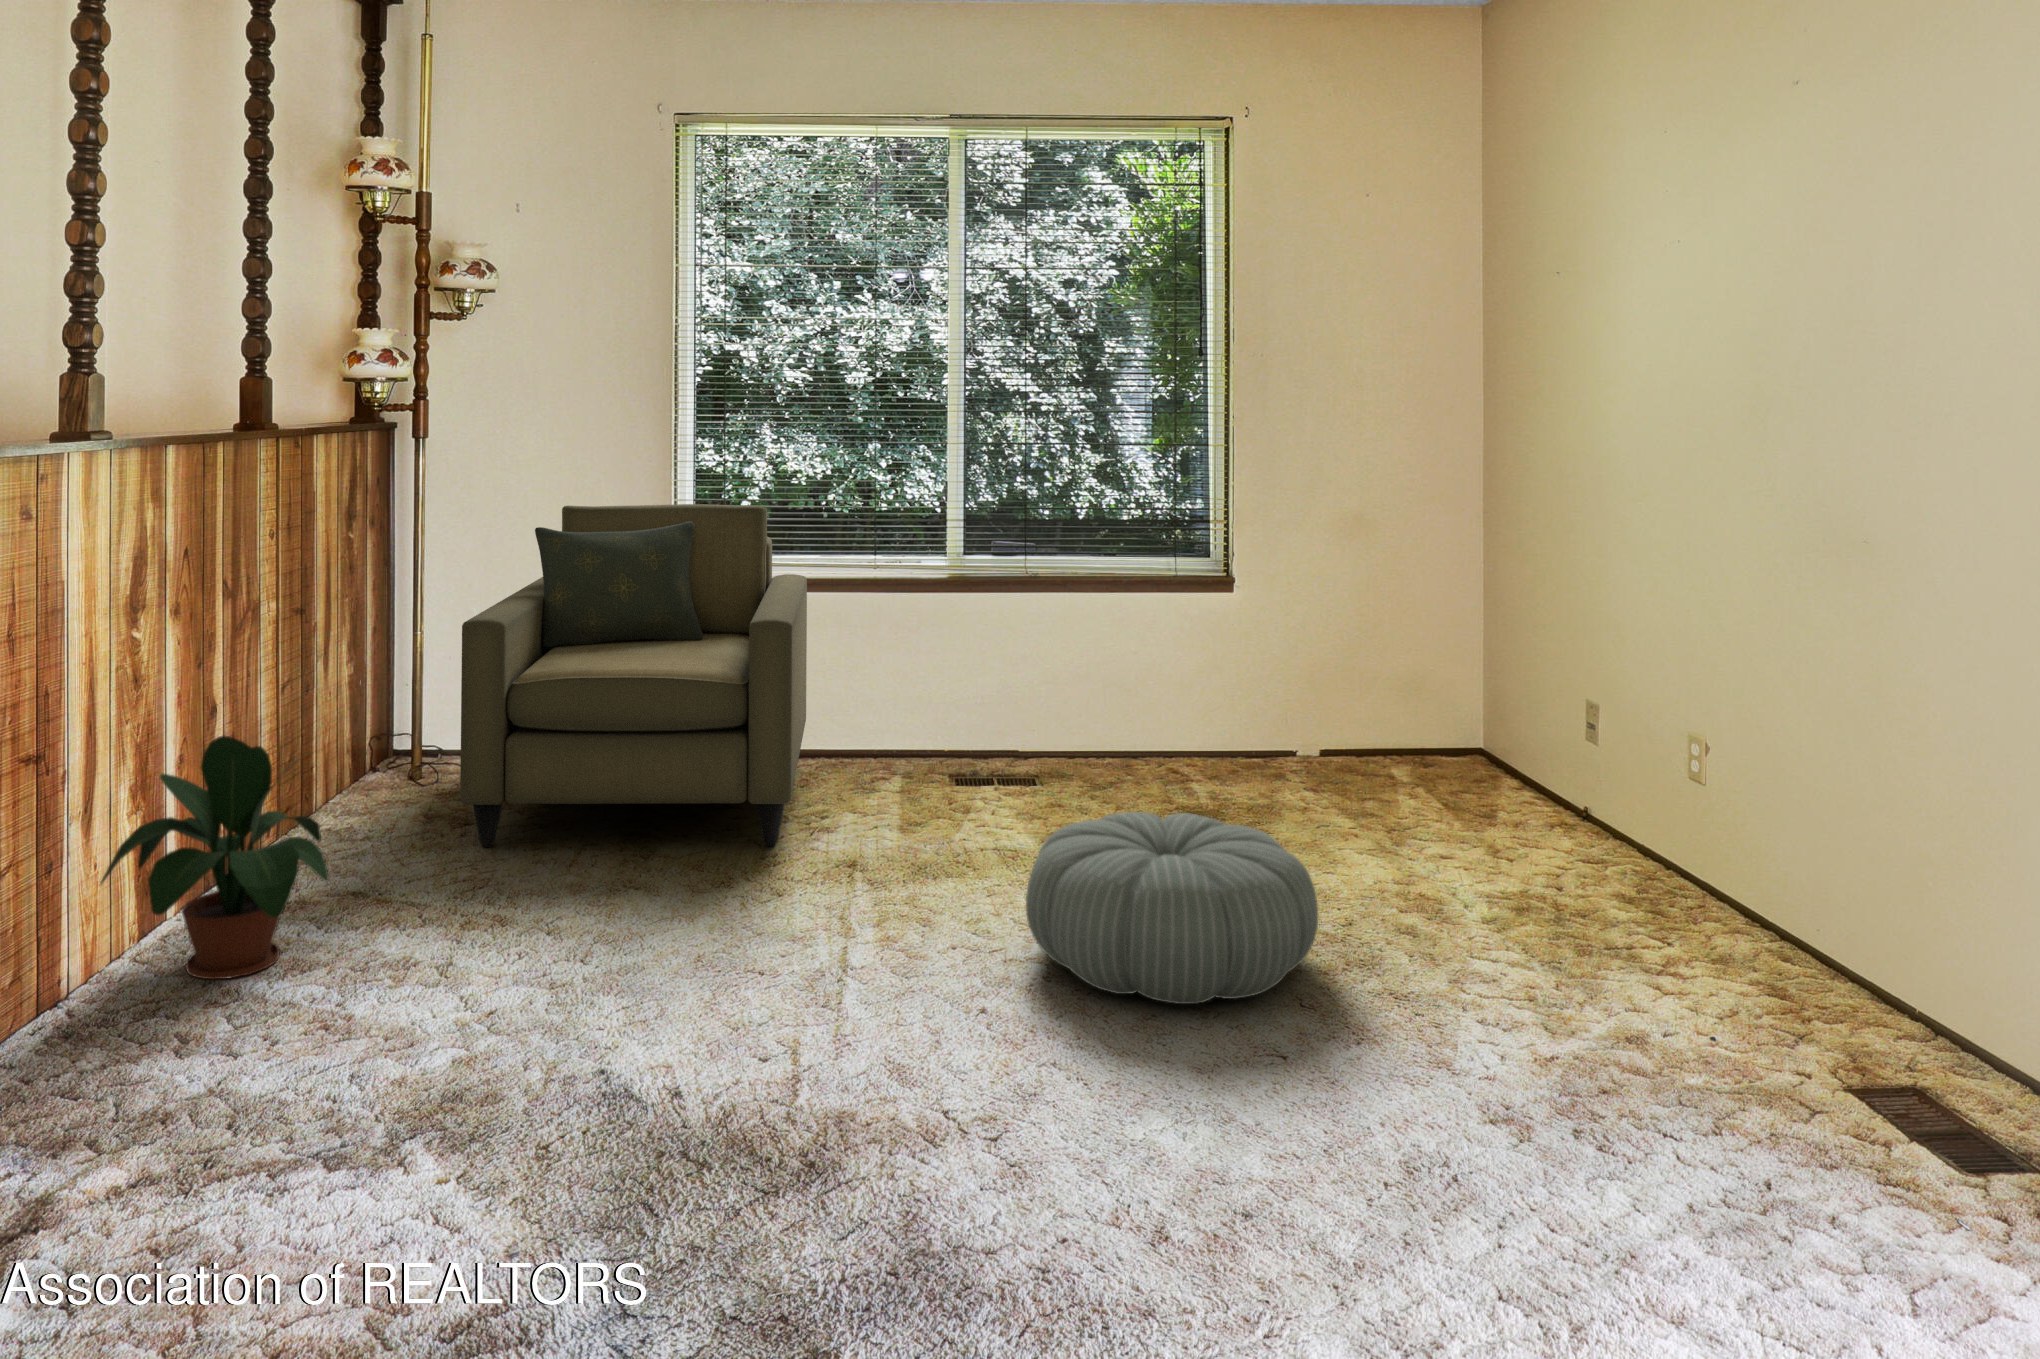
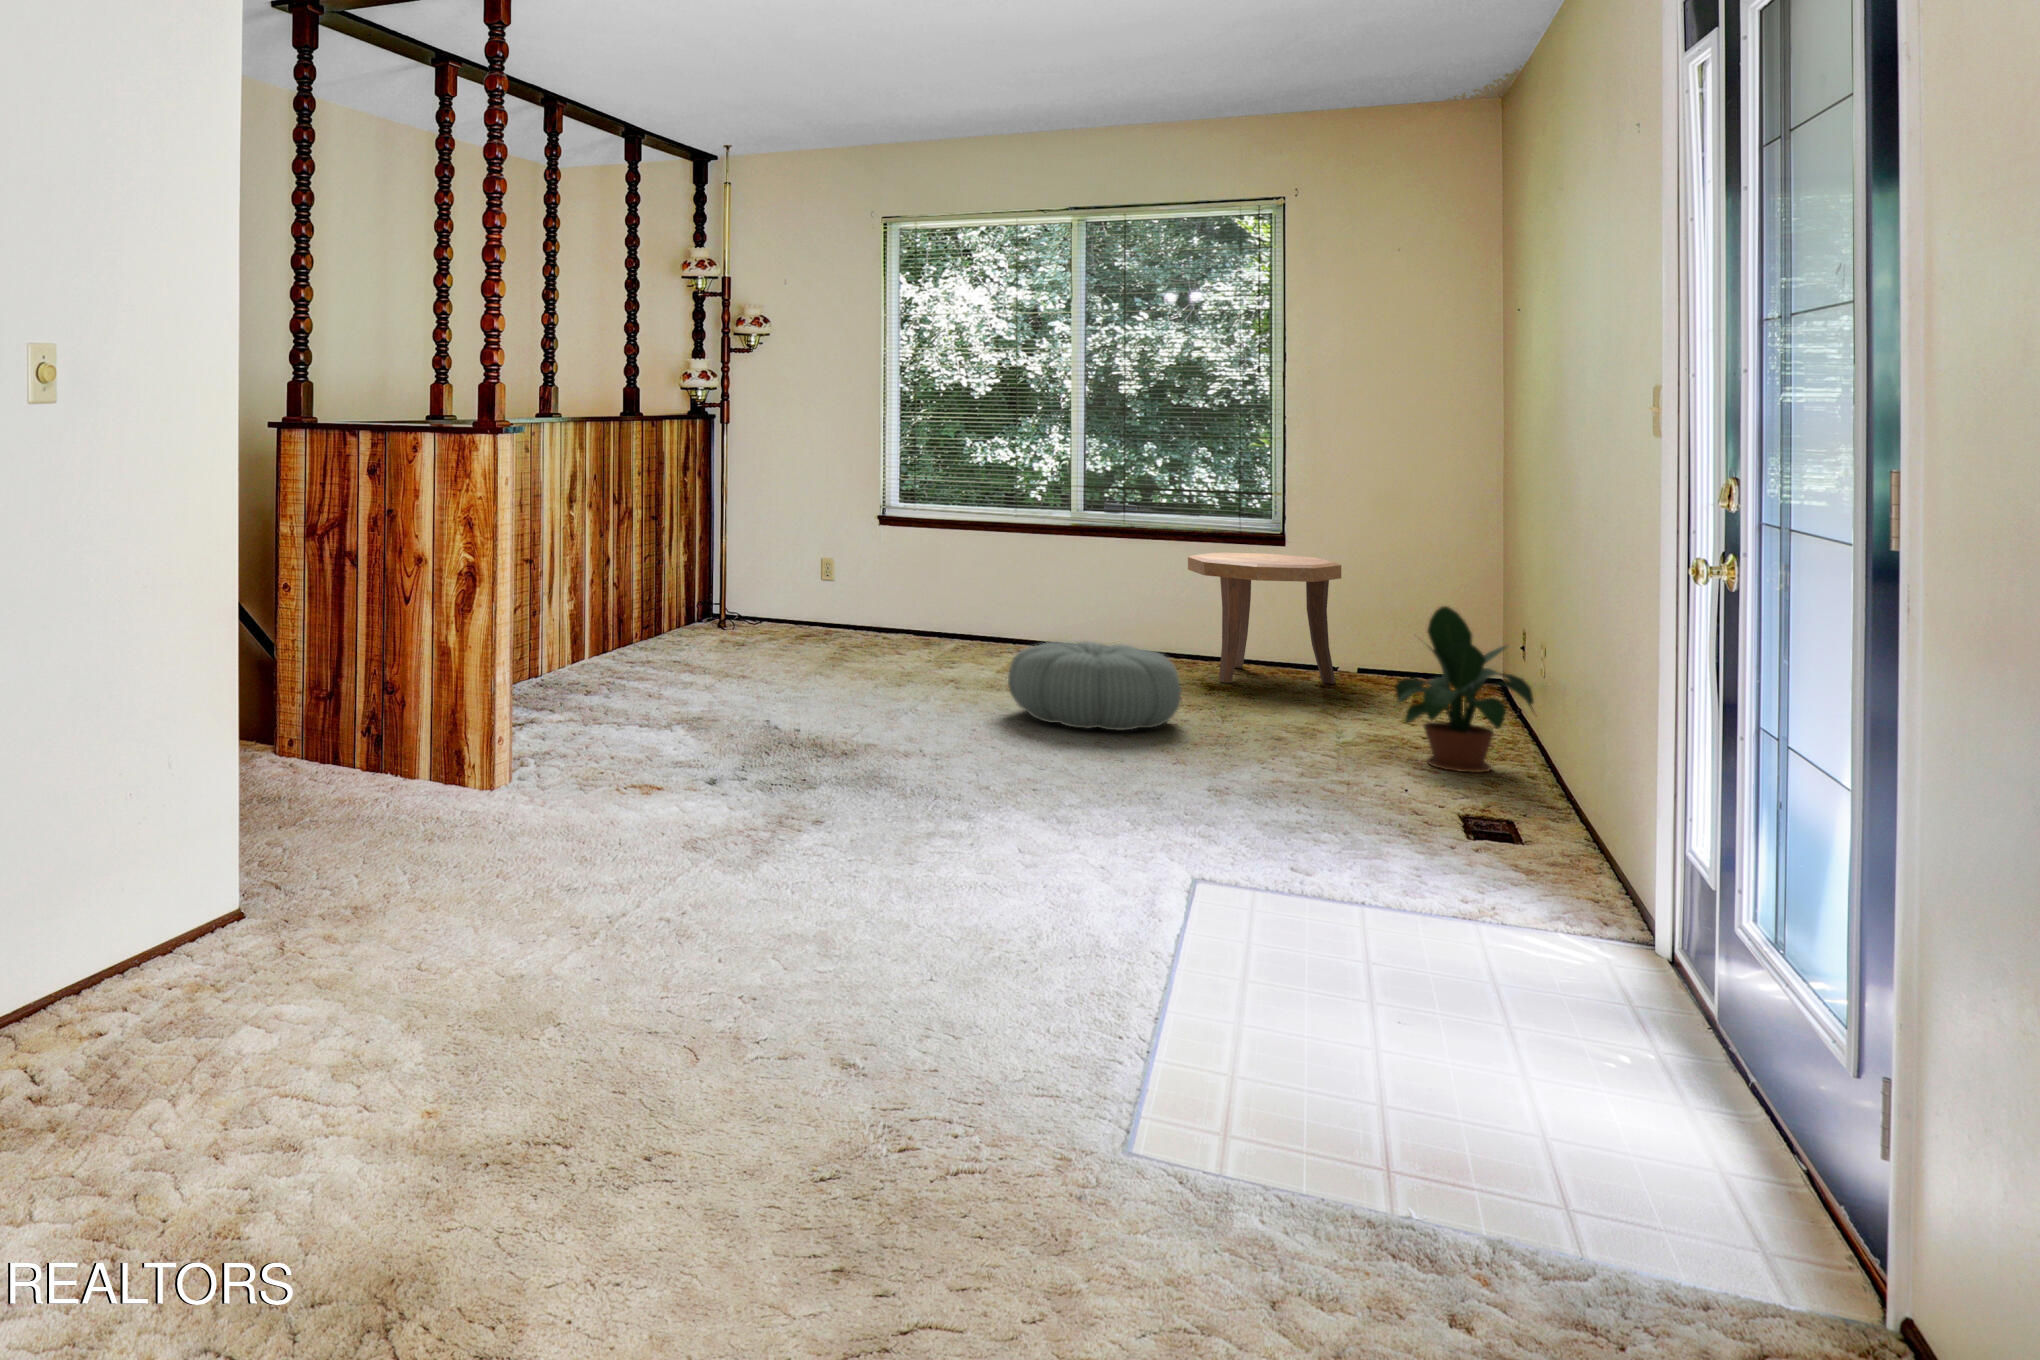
armchair: present [460,504,807,847] -> none [733,467,965,667]
side table: none [1141,604,1338,808] -> present [1188,553,1341,684]
potted plant: present [100,736,329,980] -> present [1395,606,1534,773]

